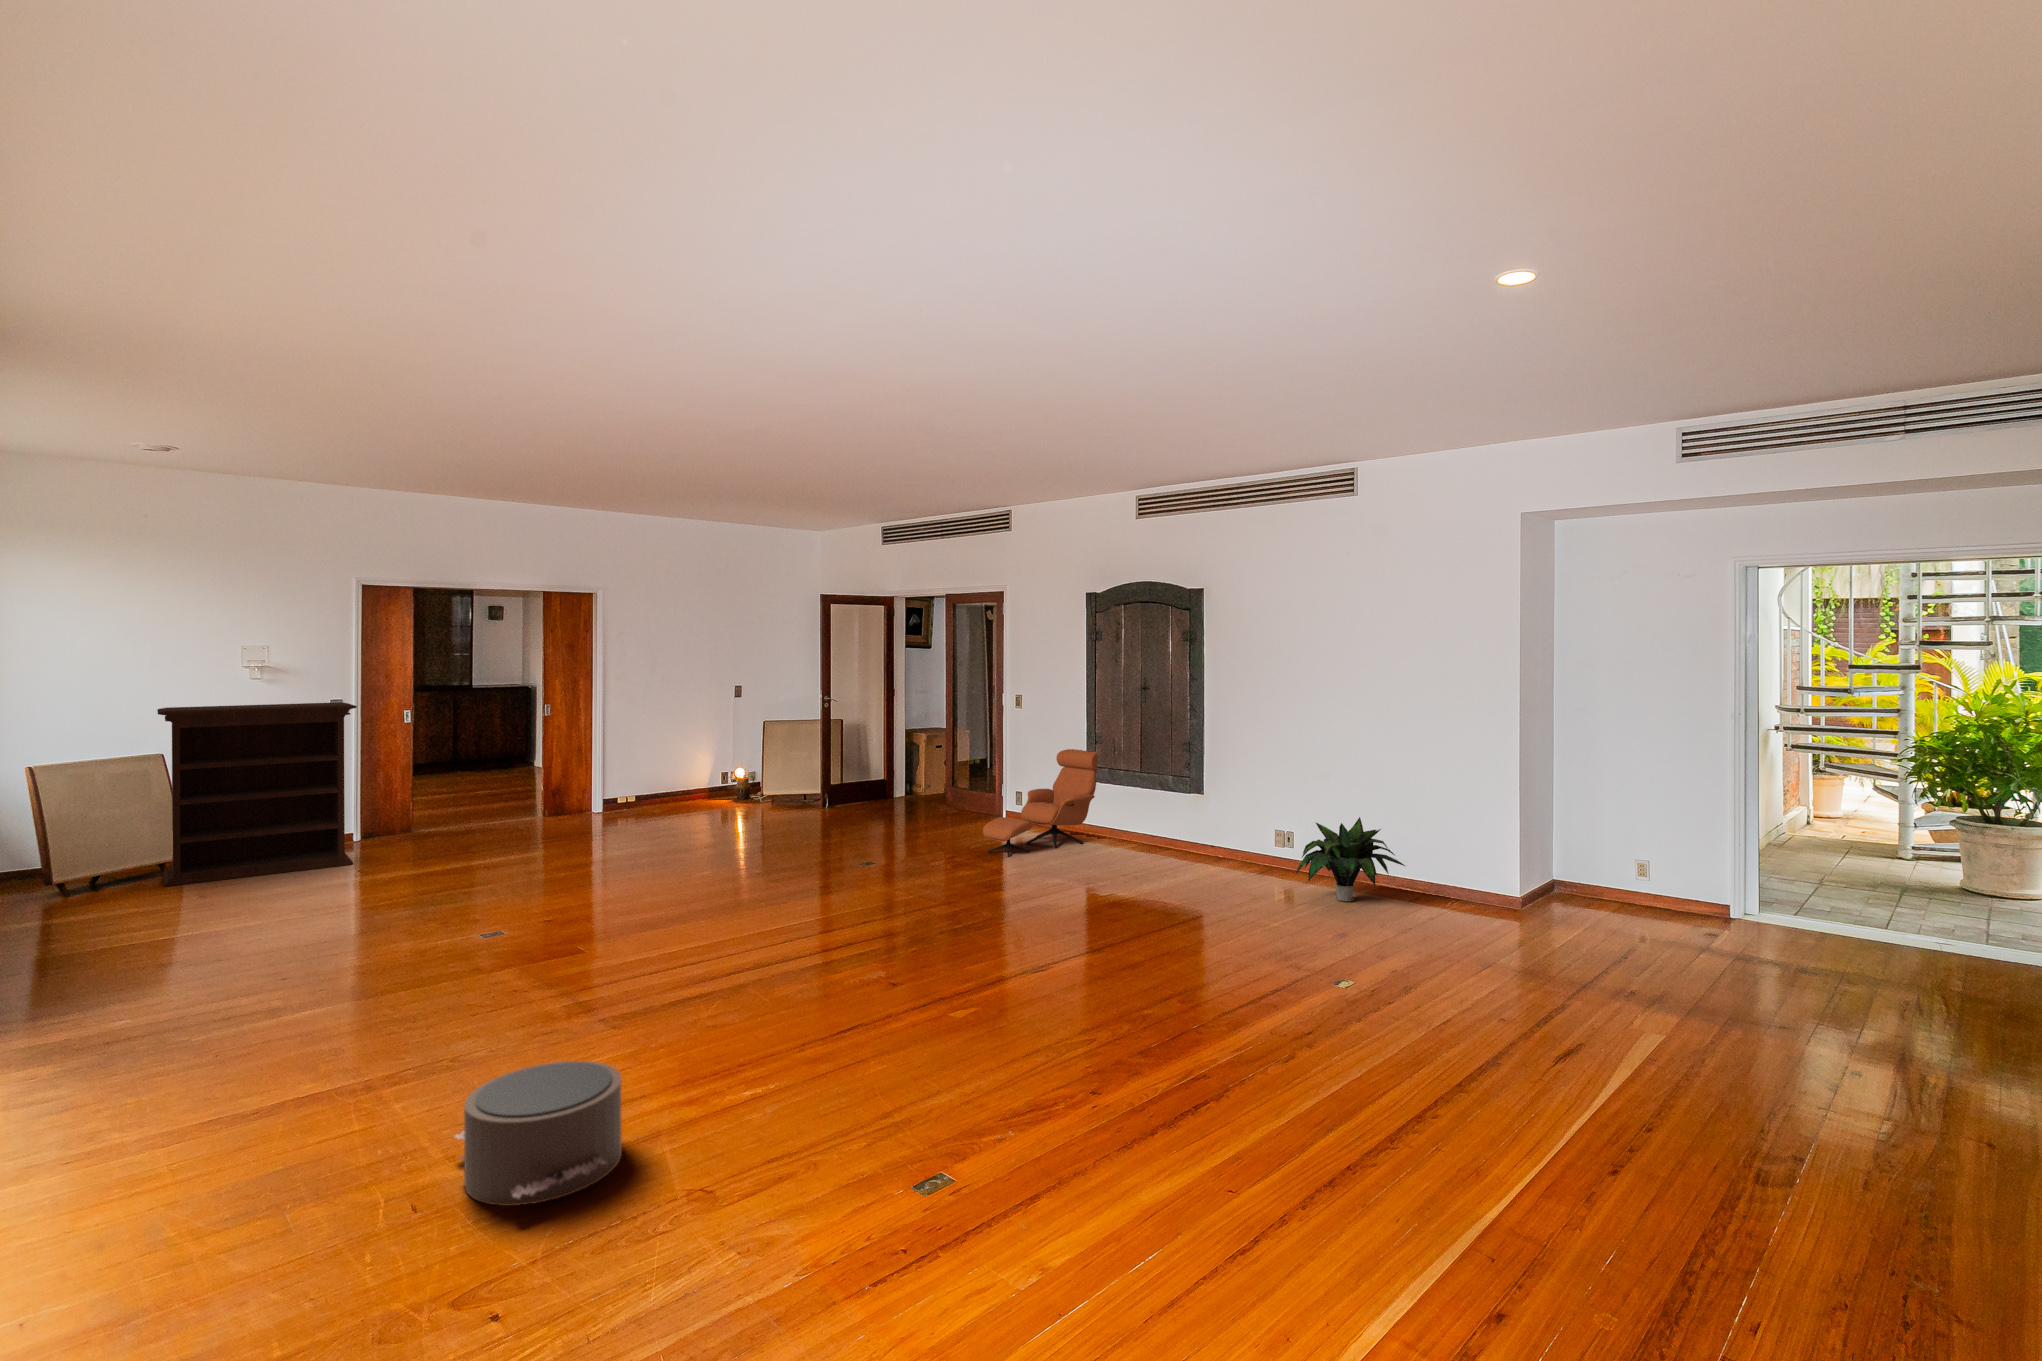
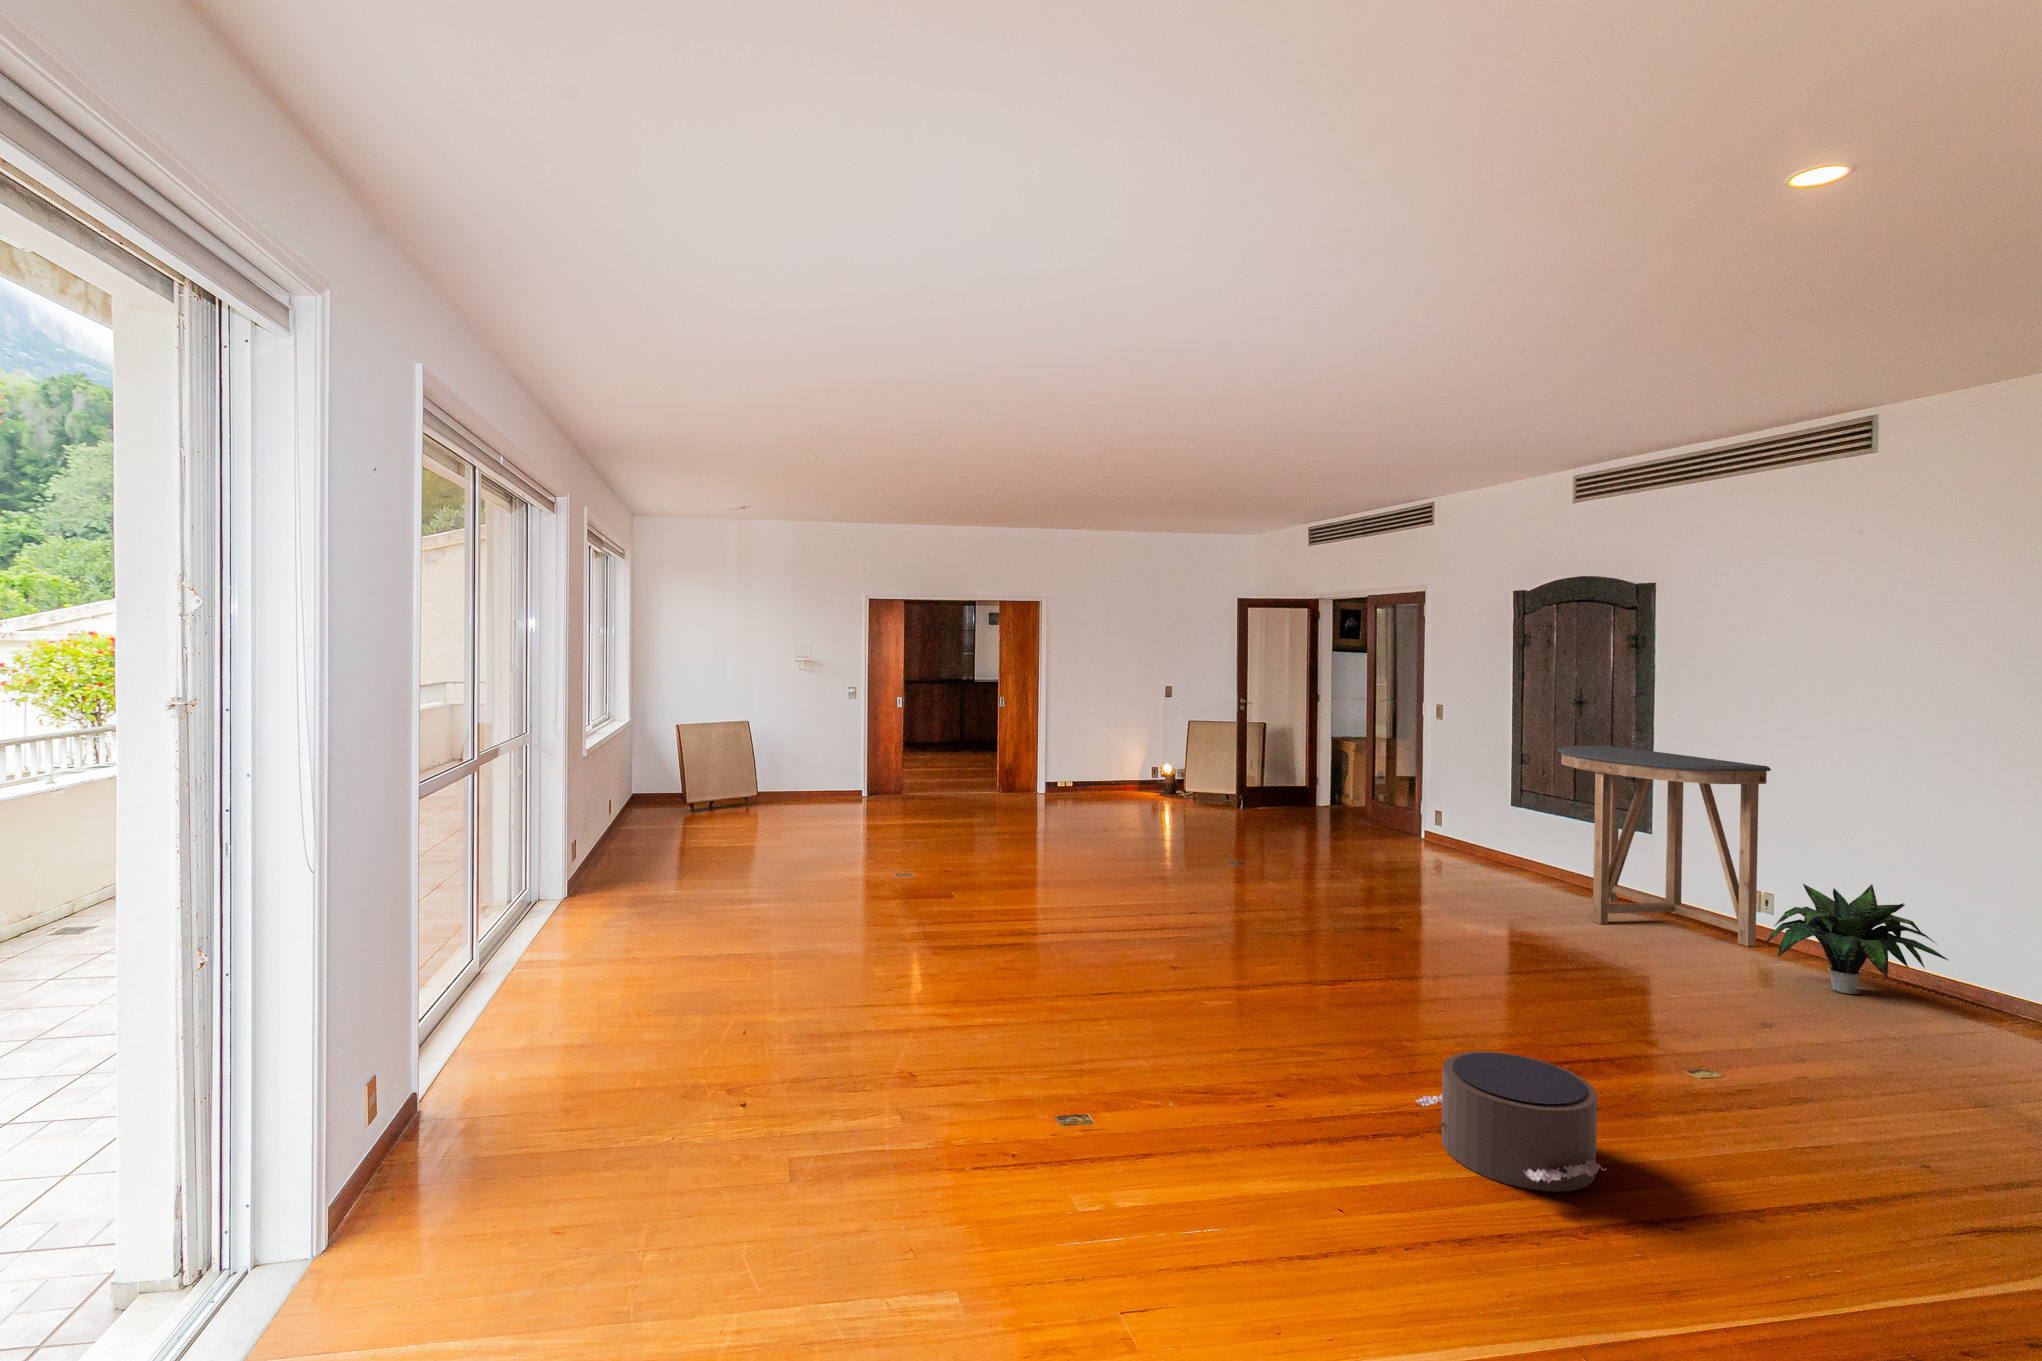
bookshelf: present [157,702,357,886] -> none [743,687,861,815]
console table: none [1134,724,1287,877] -> present [1557,746,1771,946]
lounge chair: present [983,749,1098,857] -> none [1378,768,1526,877]
pouf: present [455,1061,622,1206] -> present [1416,1052,1606,1192]

